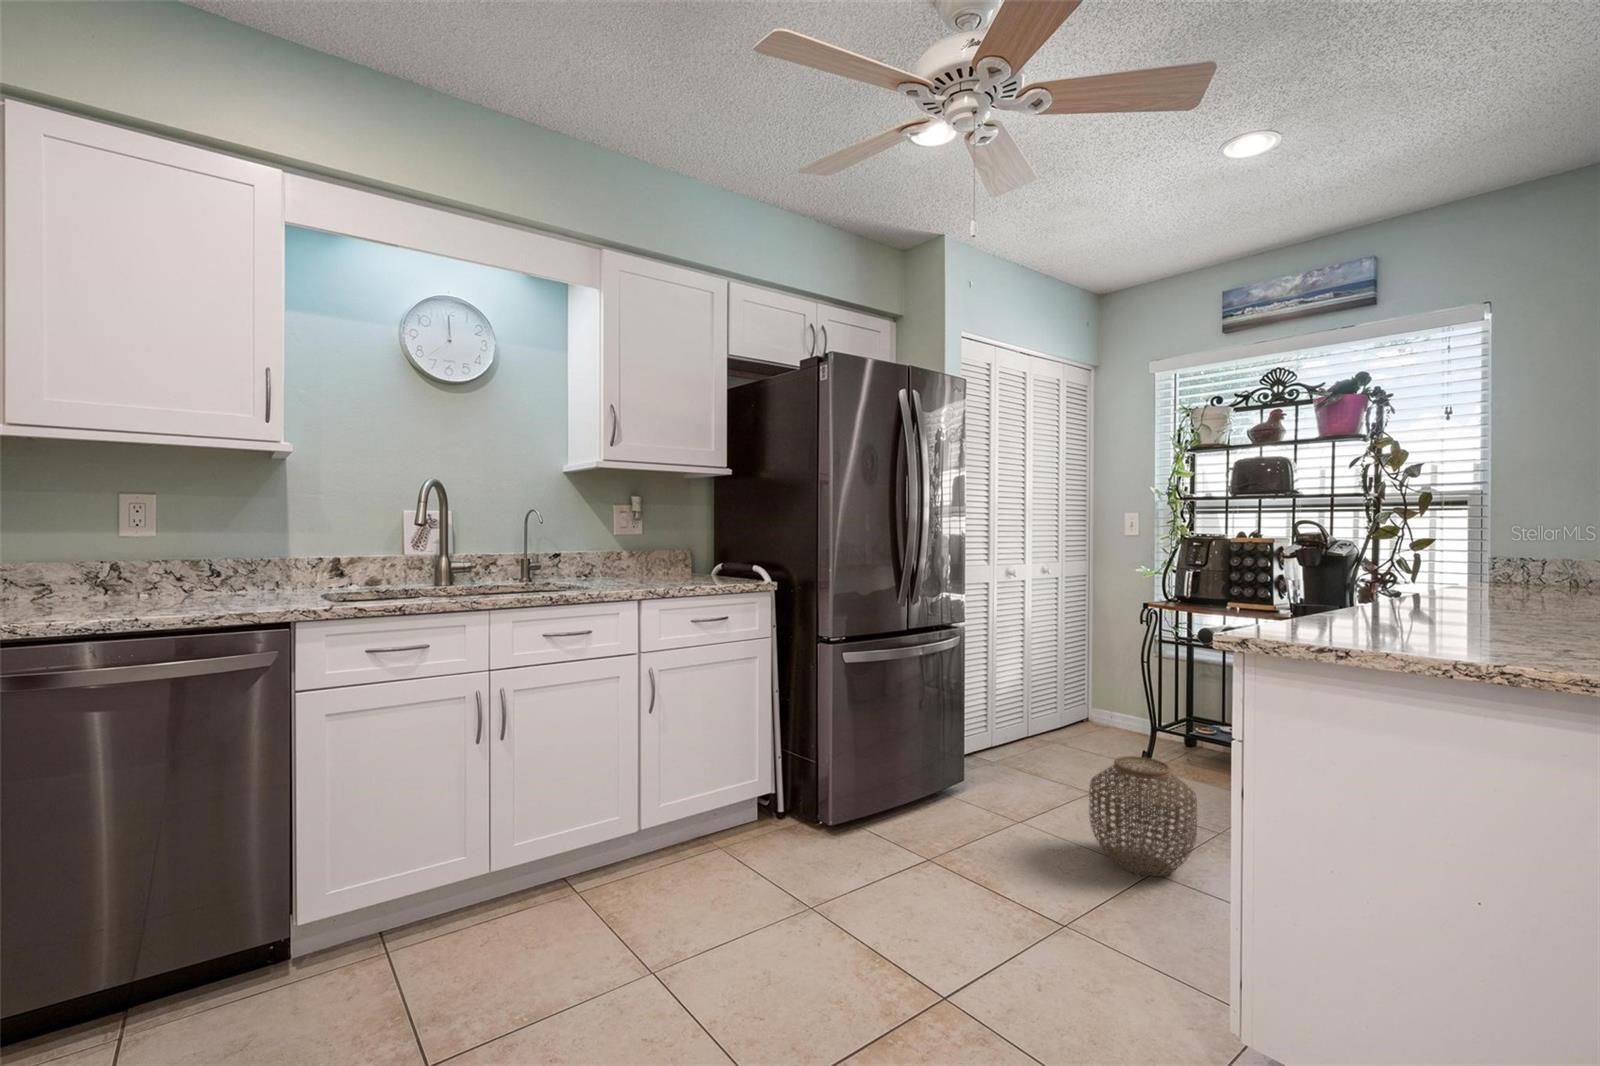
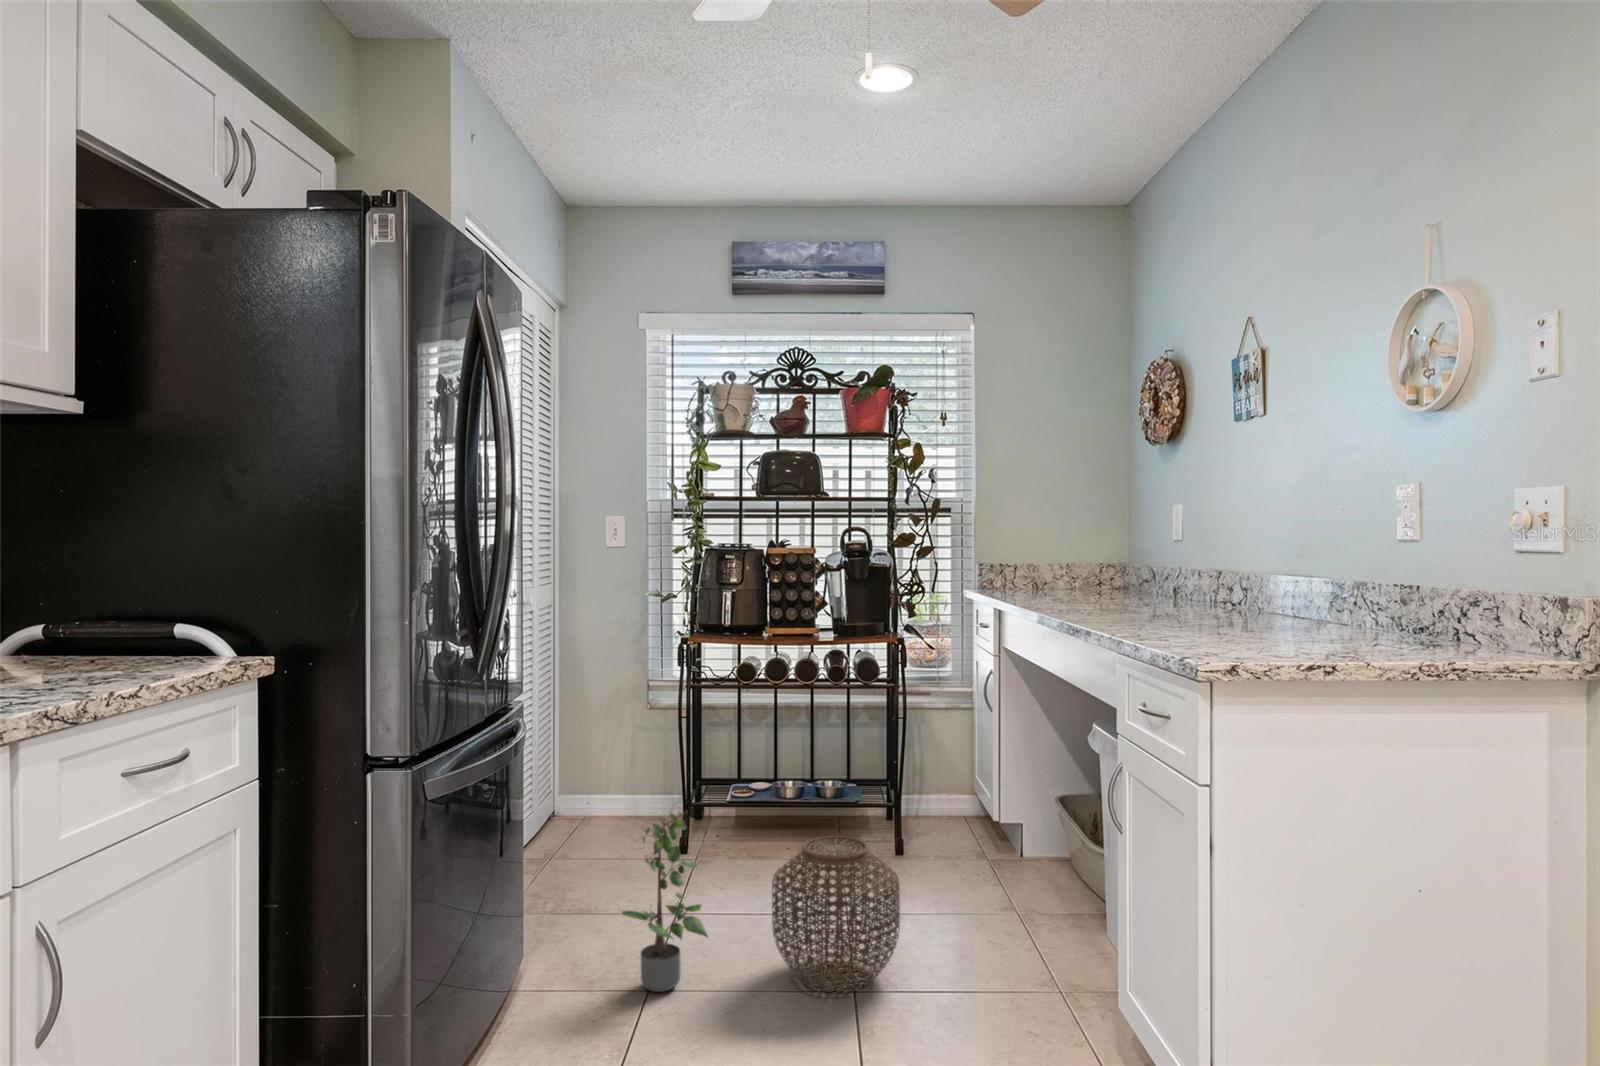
potted plant: none [992,710,1062,829] -> present [622,812,708,992]

